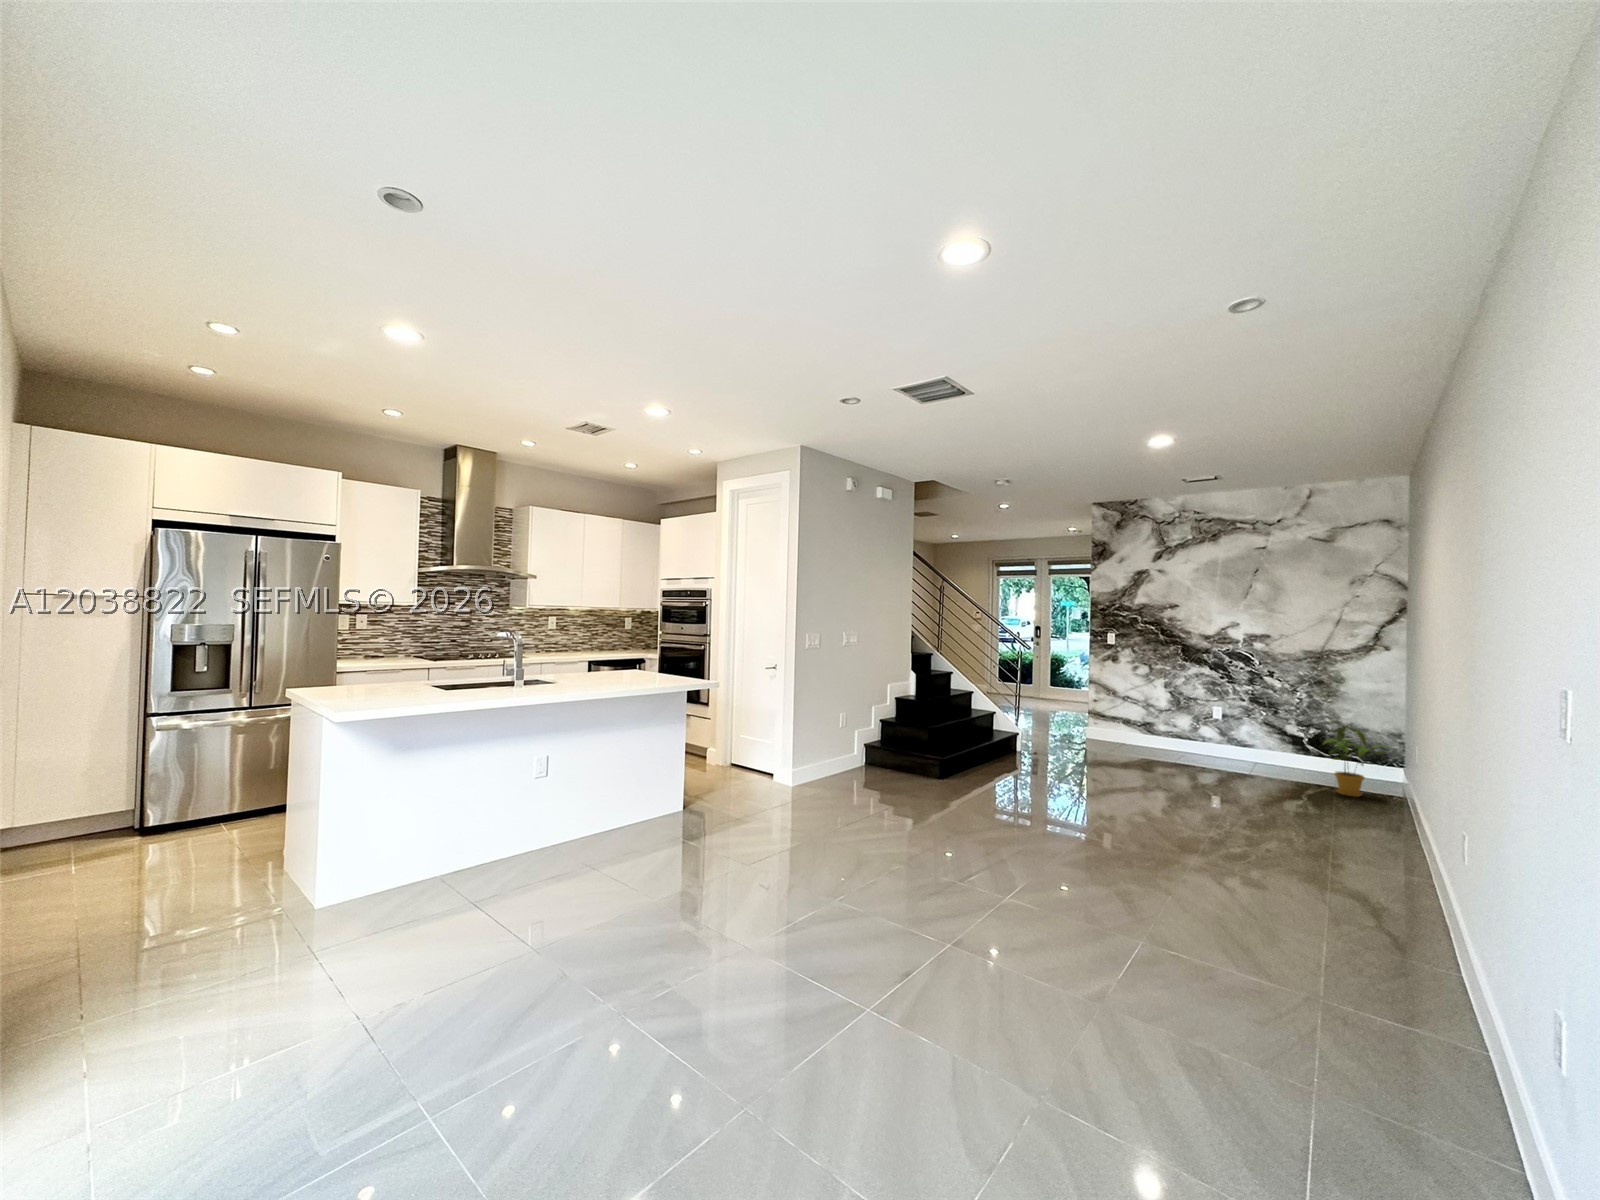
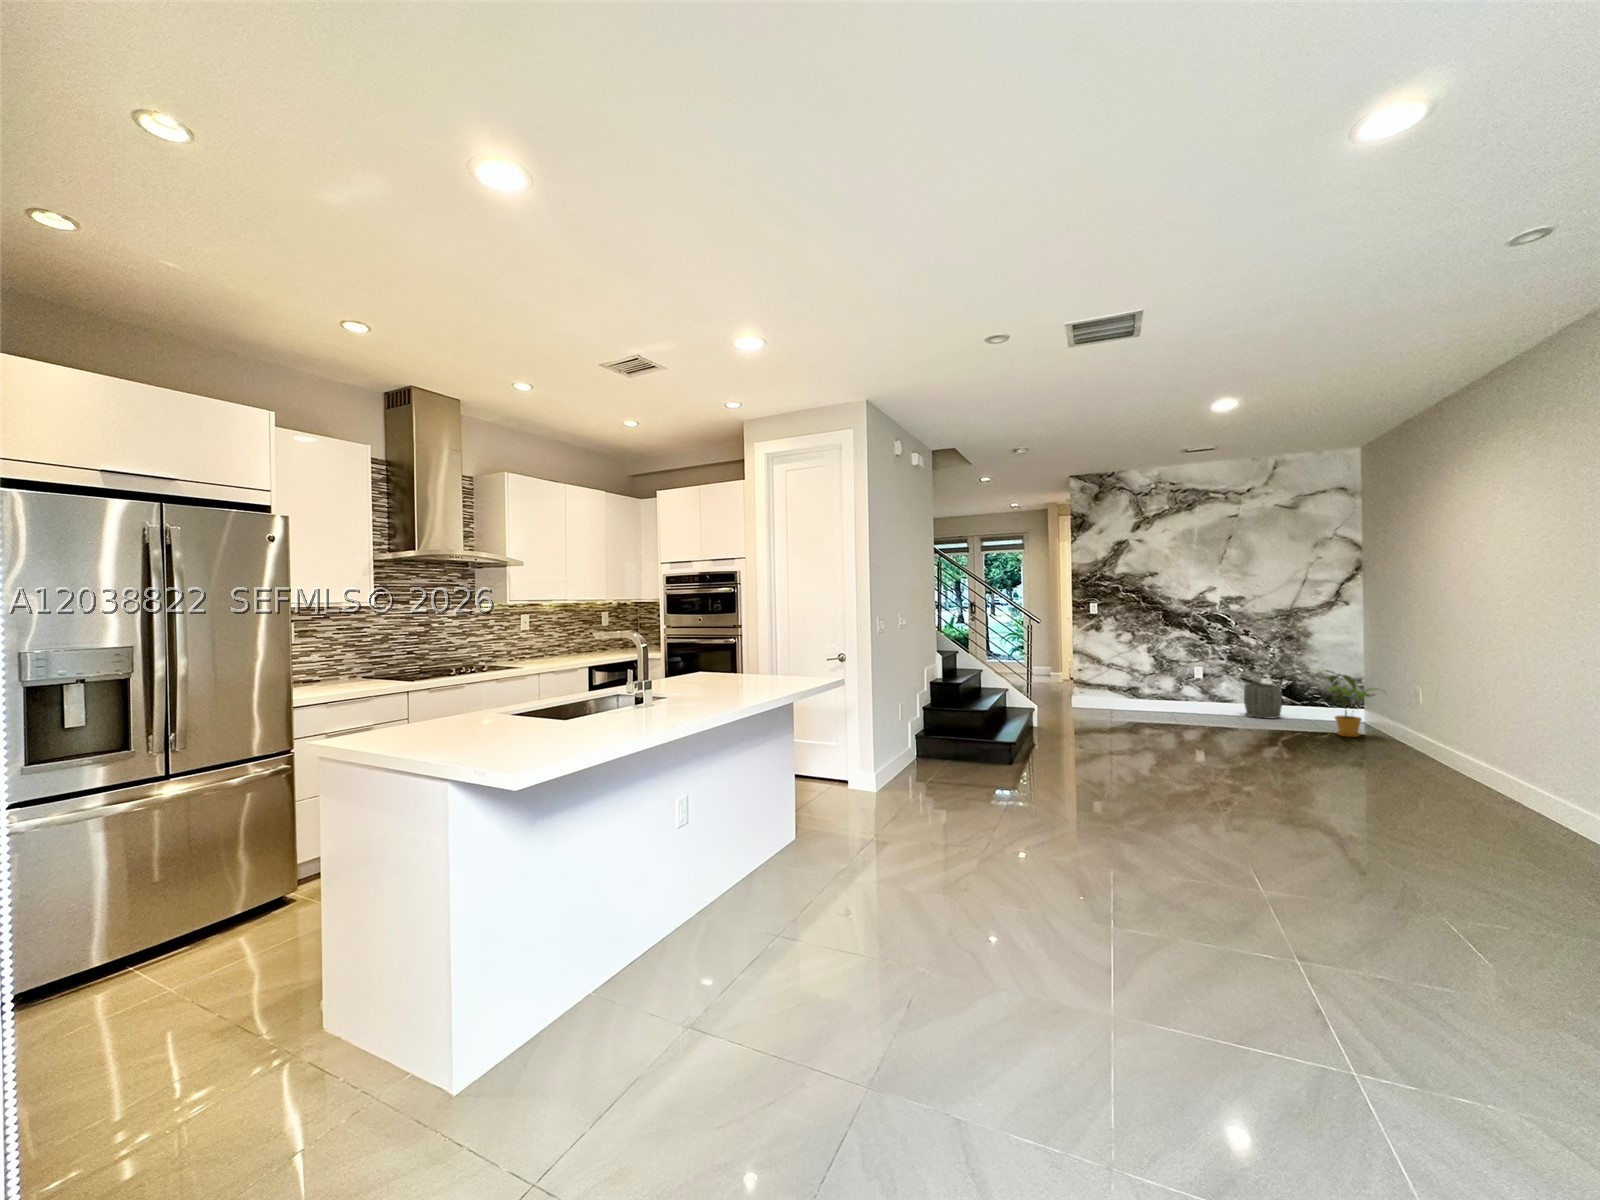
woven basket: none [1262,729,1304,769] -> present [1244,683,1282,719]

